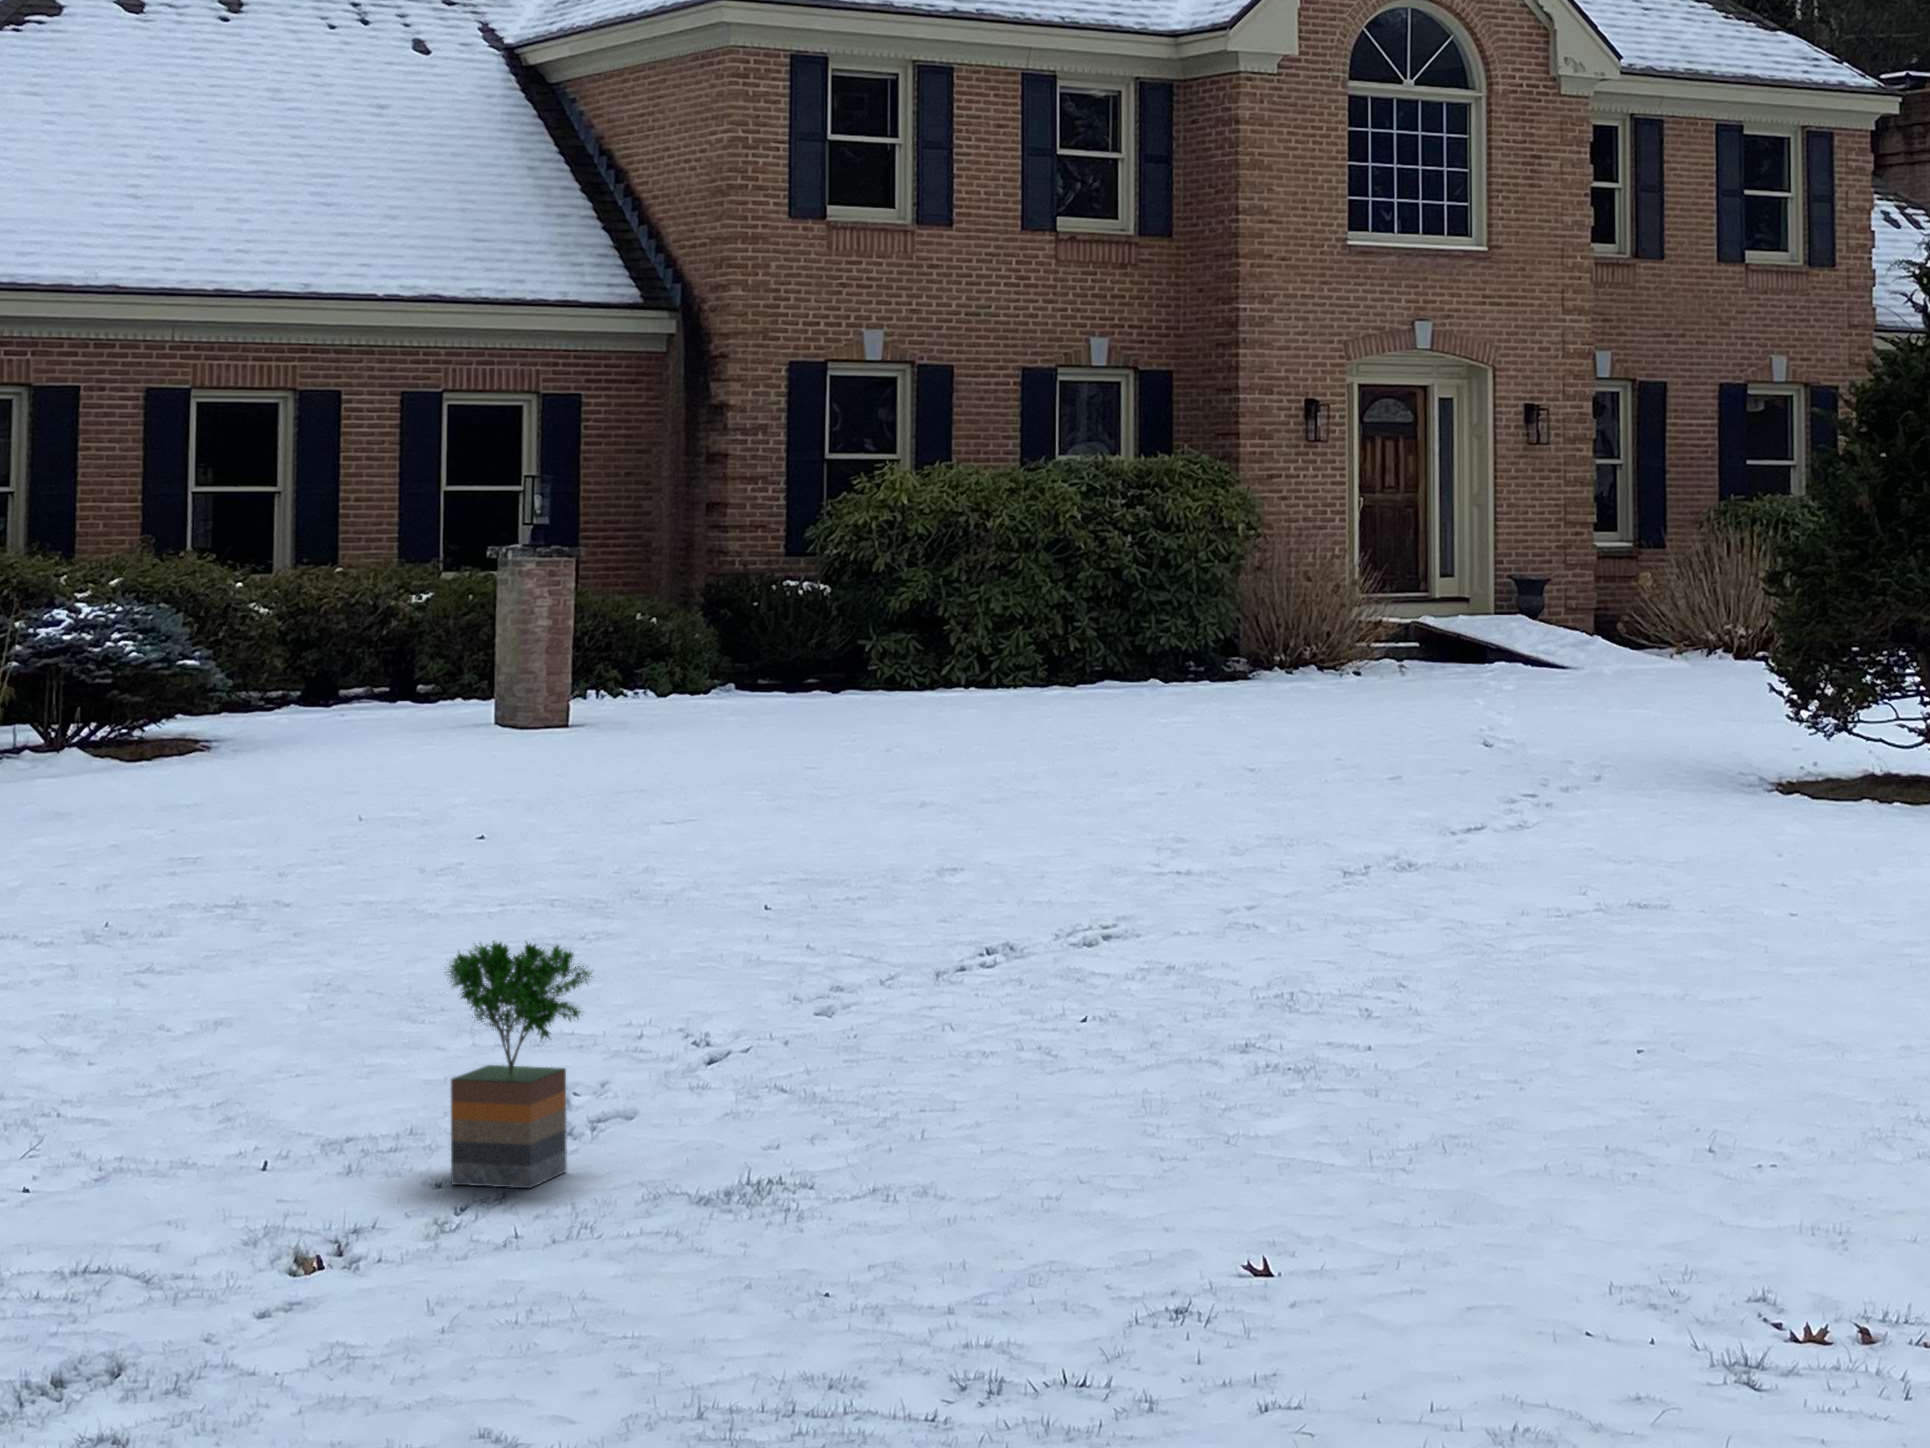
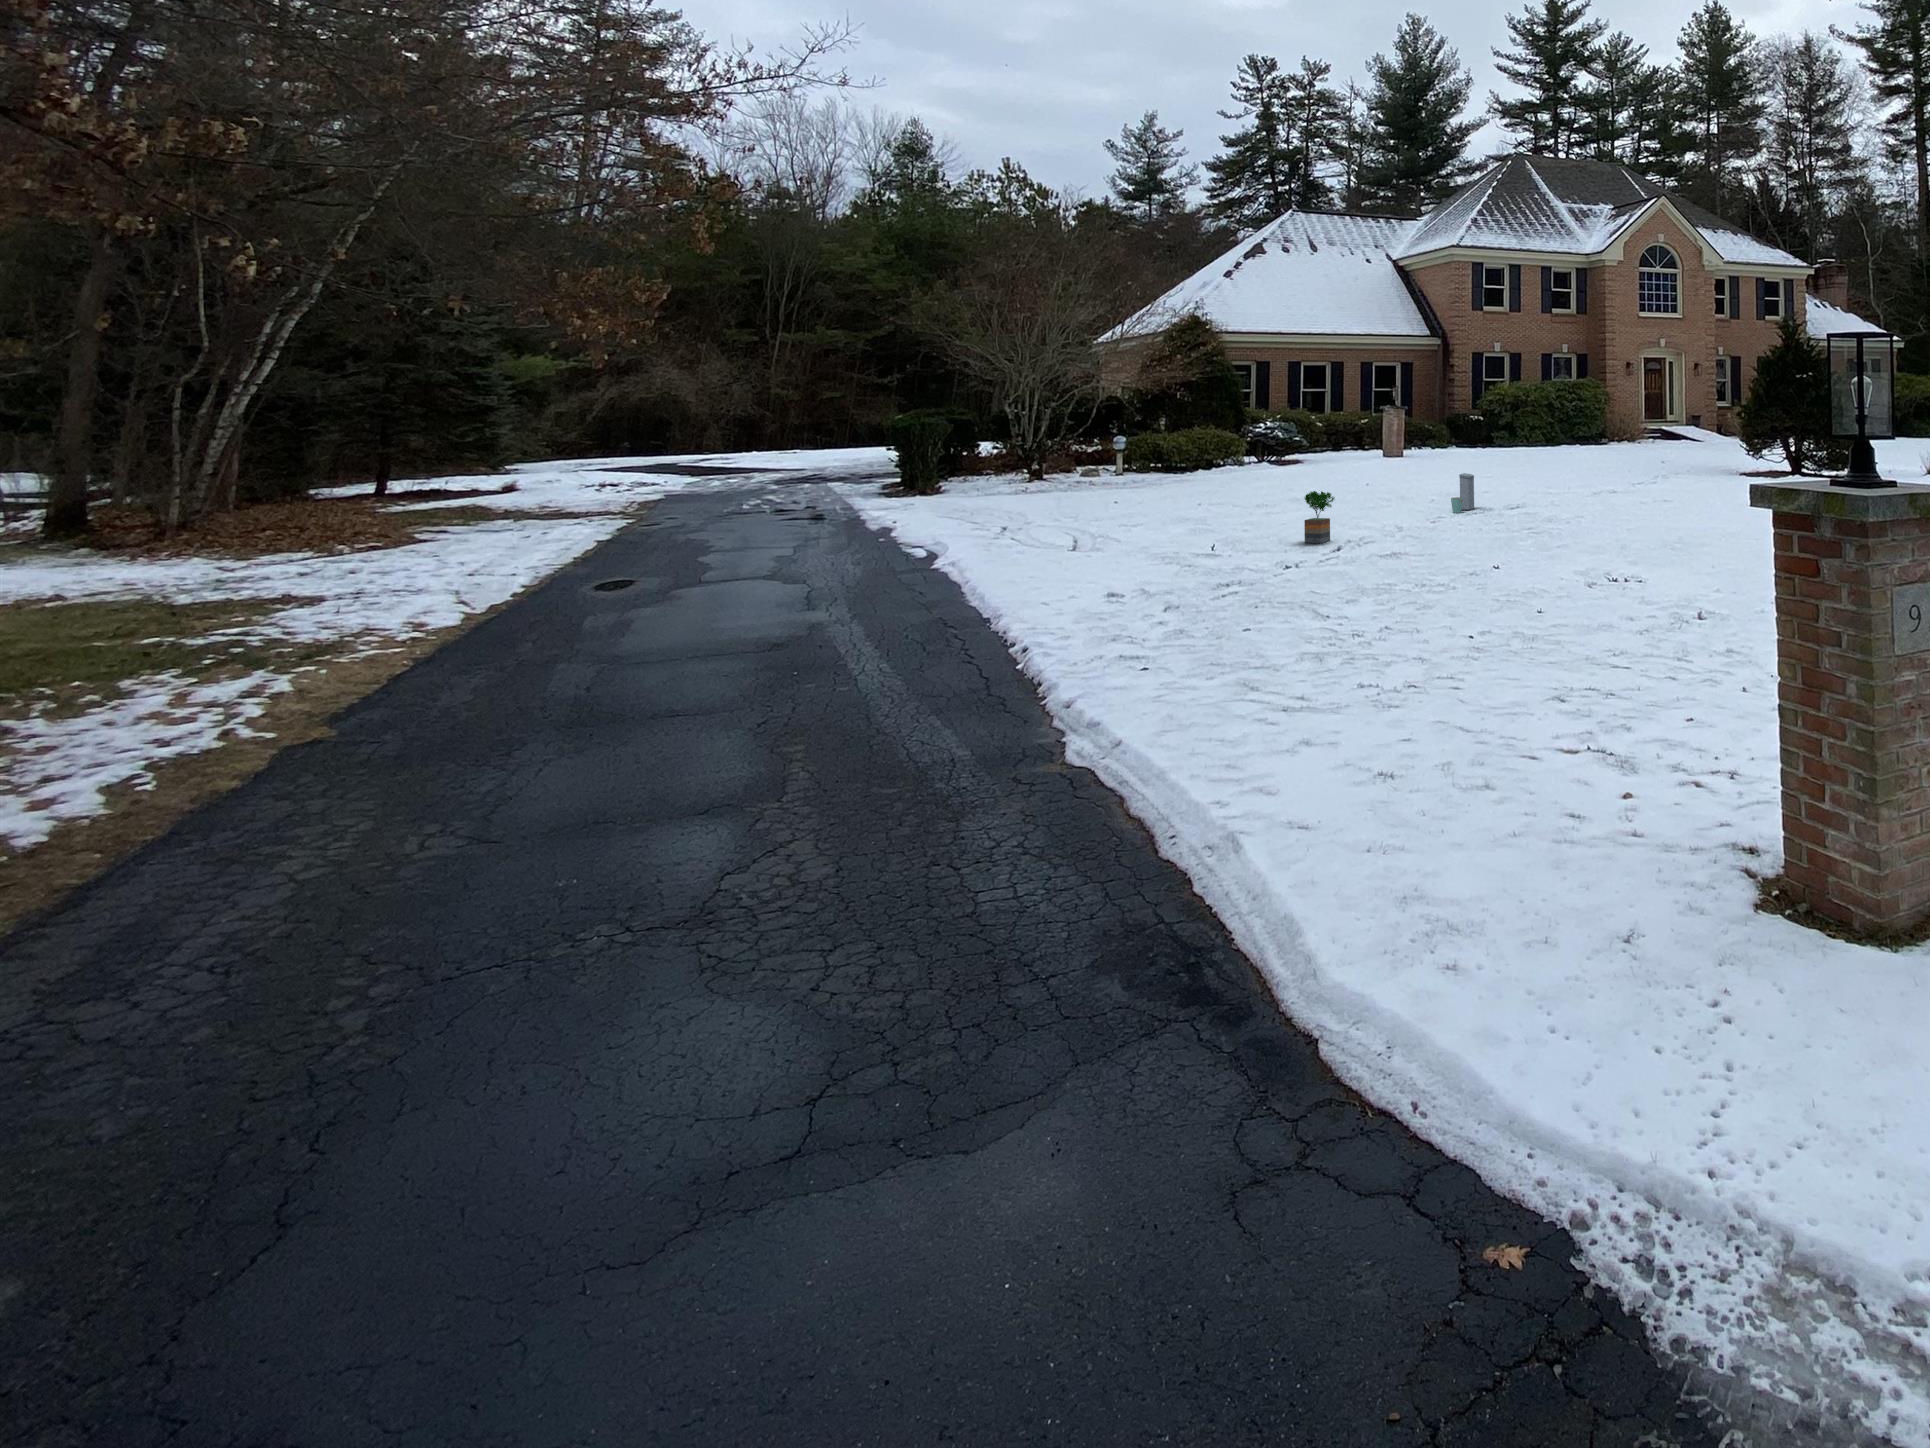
trash can: none [998,829,1081,1002] -> present [1451,473,1474,513]

